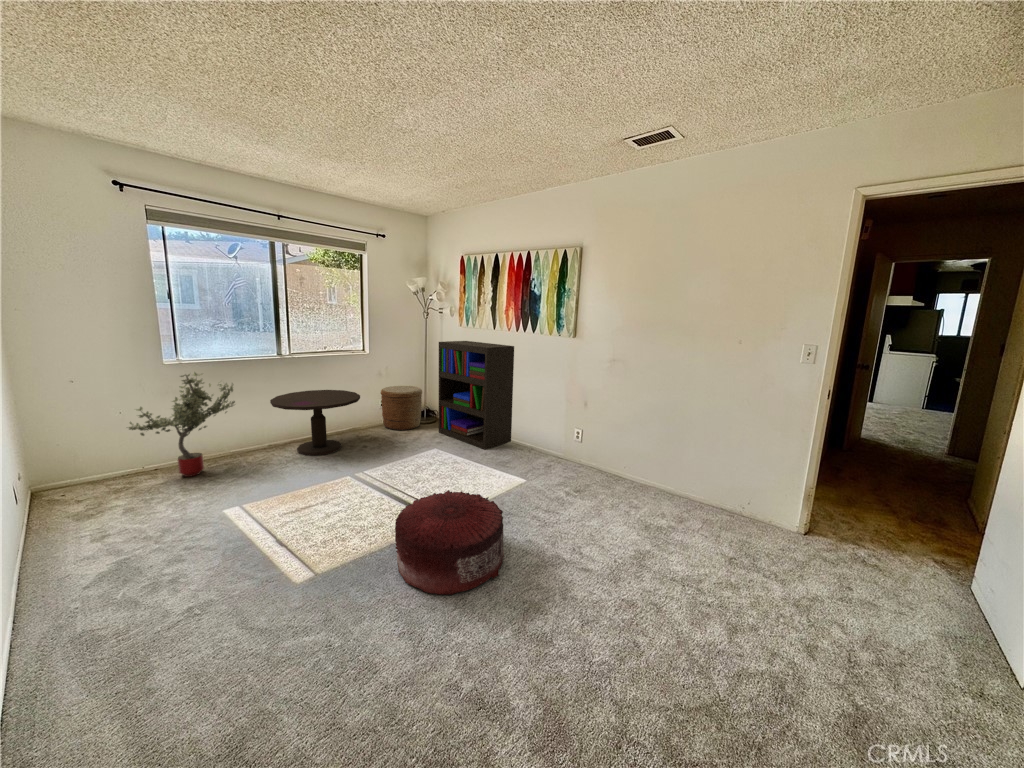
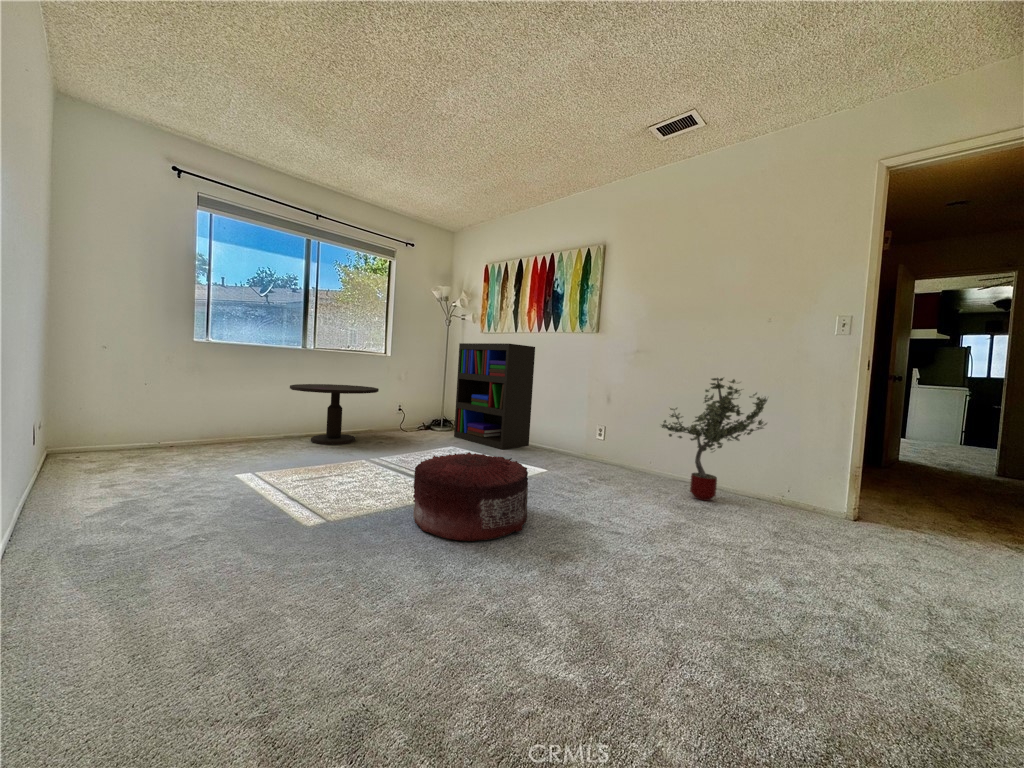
potted tree: present [128,372,235,477] -> present [661,378,767,501]
woven basket: present [381,386,422,430] -> none [398,391,439,433]

